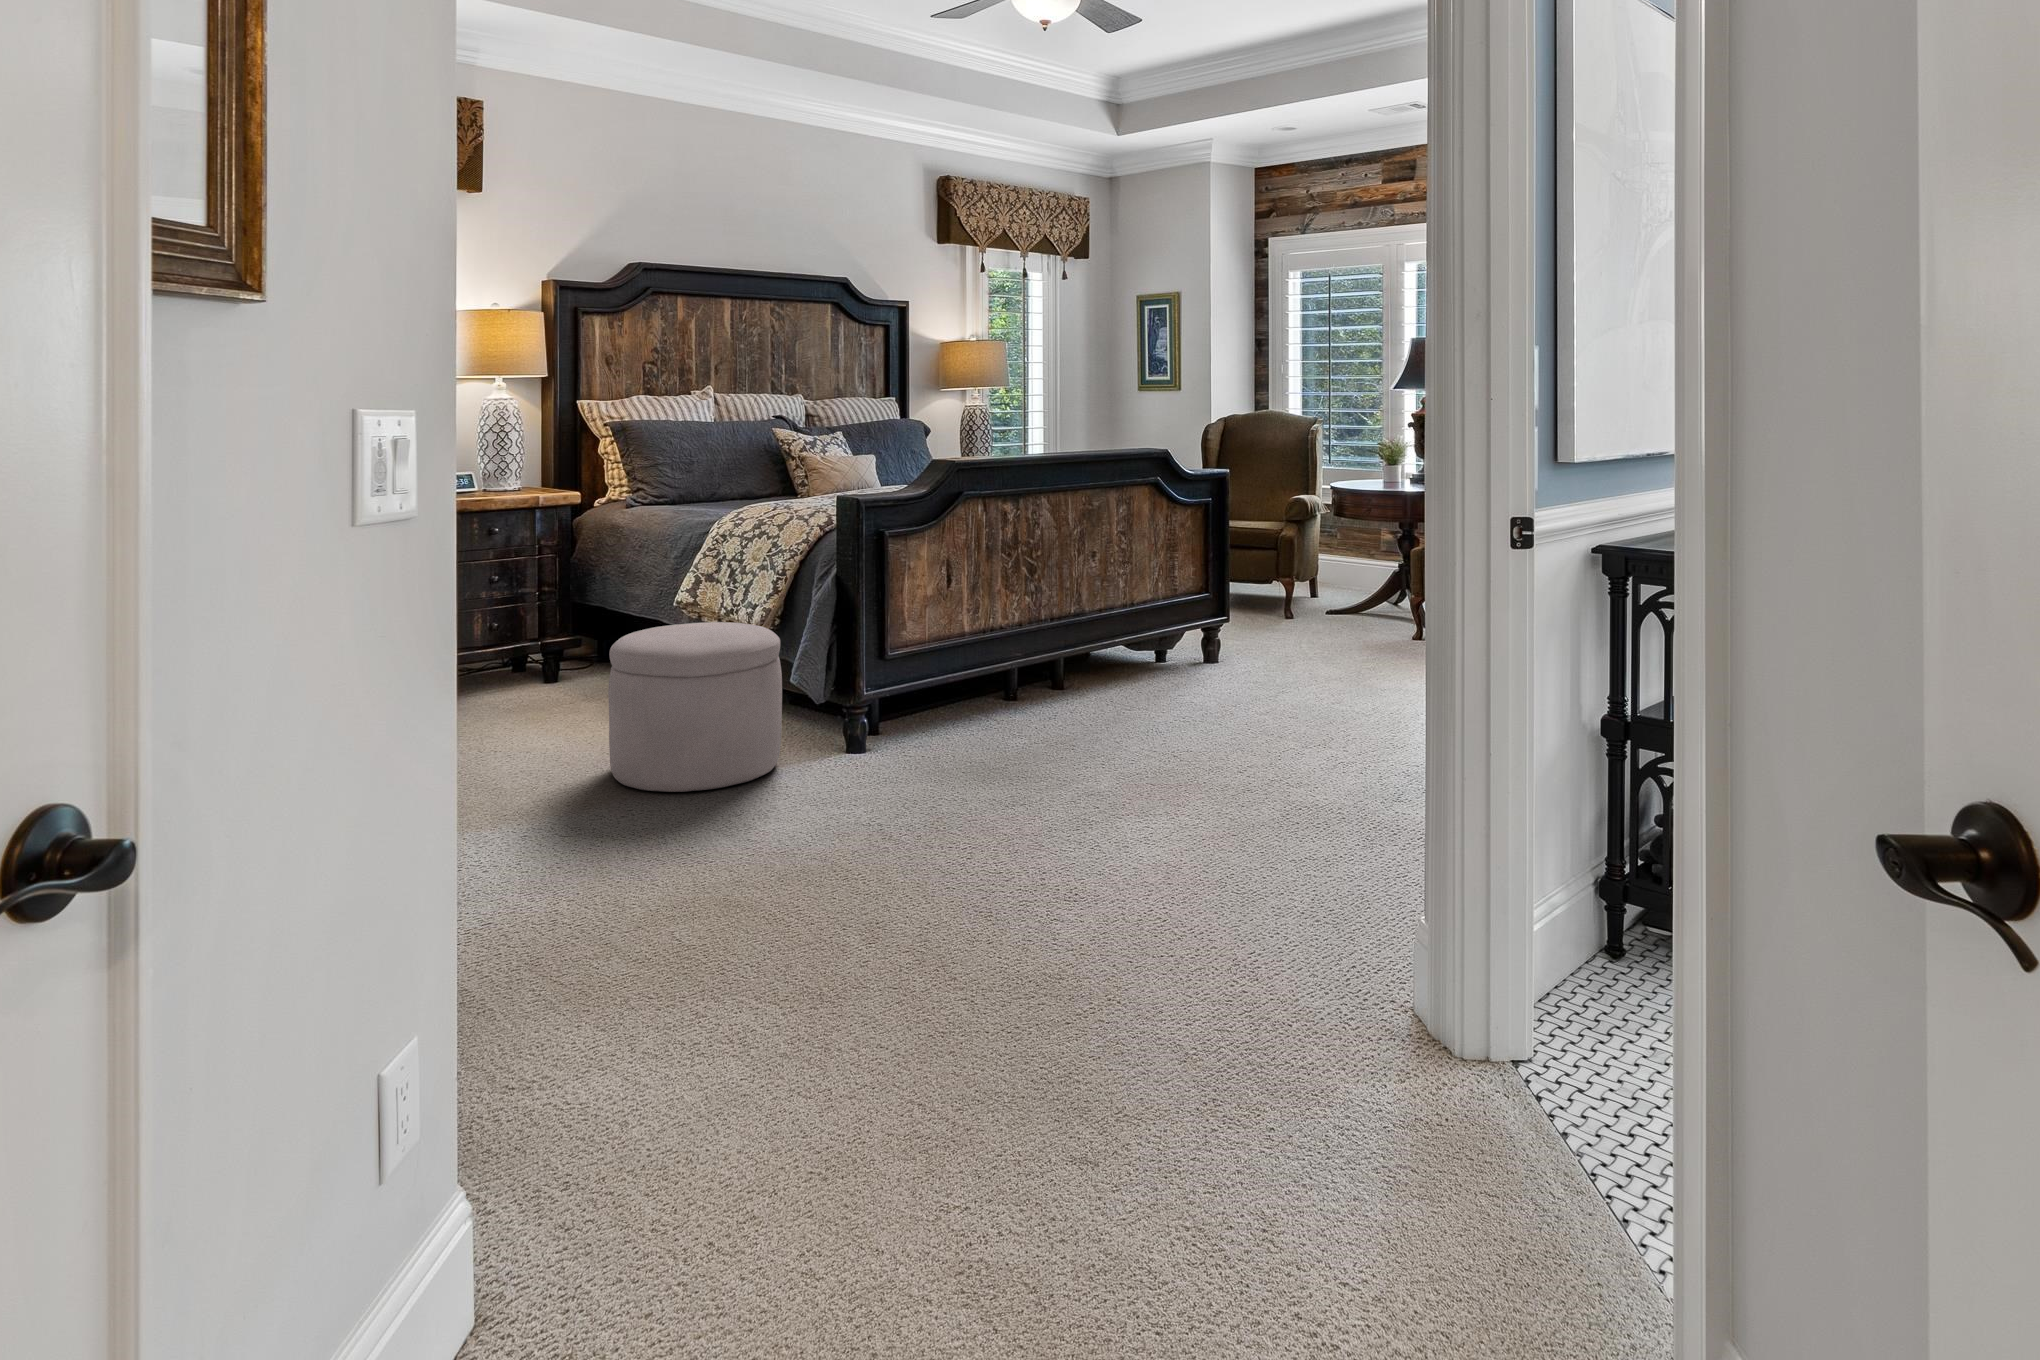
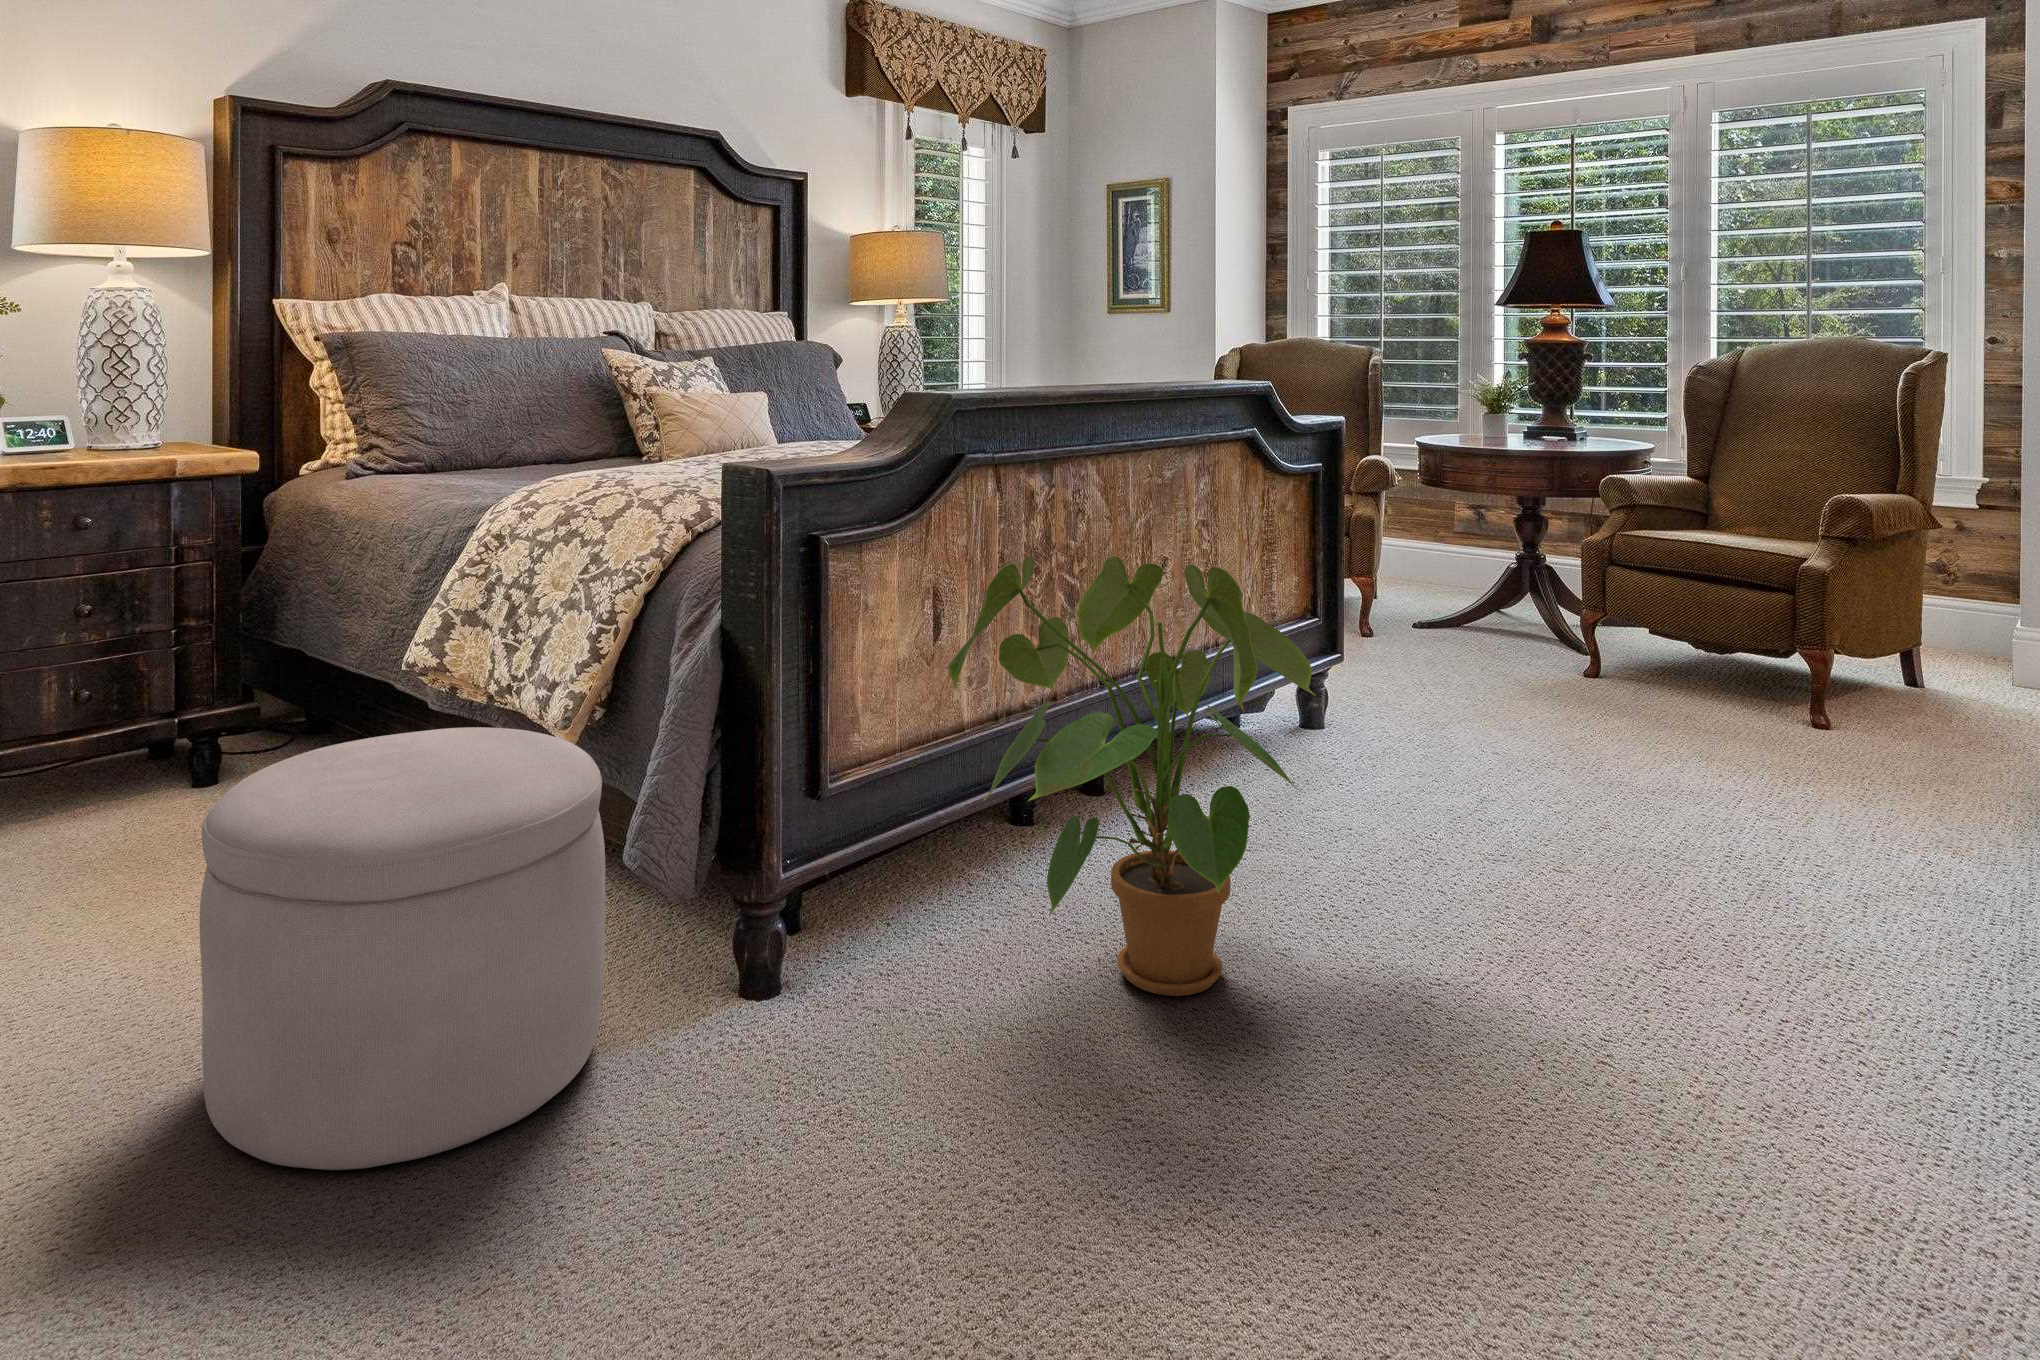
house plant: none [953,542,1150,755] -> present [948,556,1316,996]

